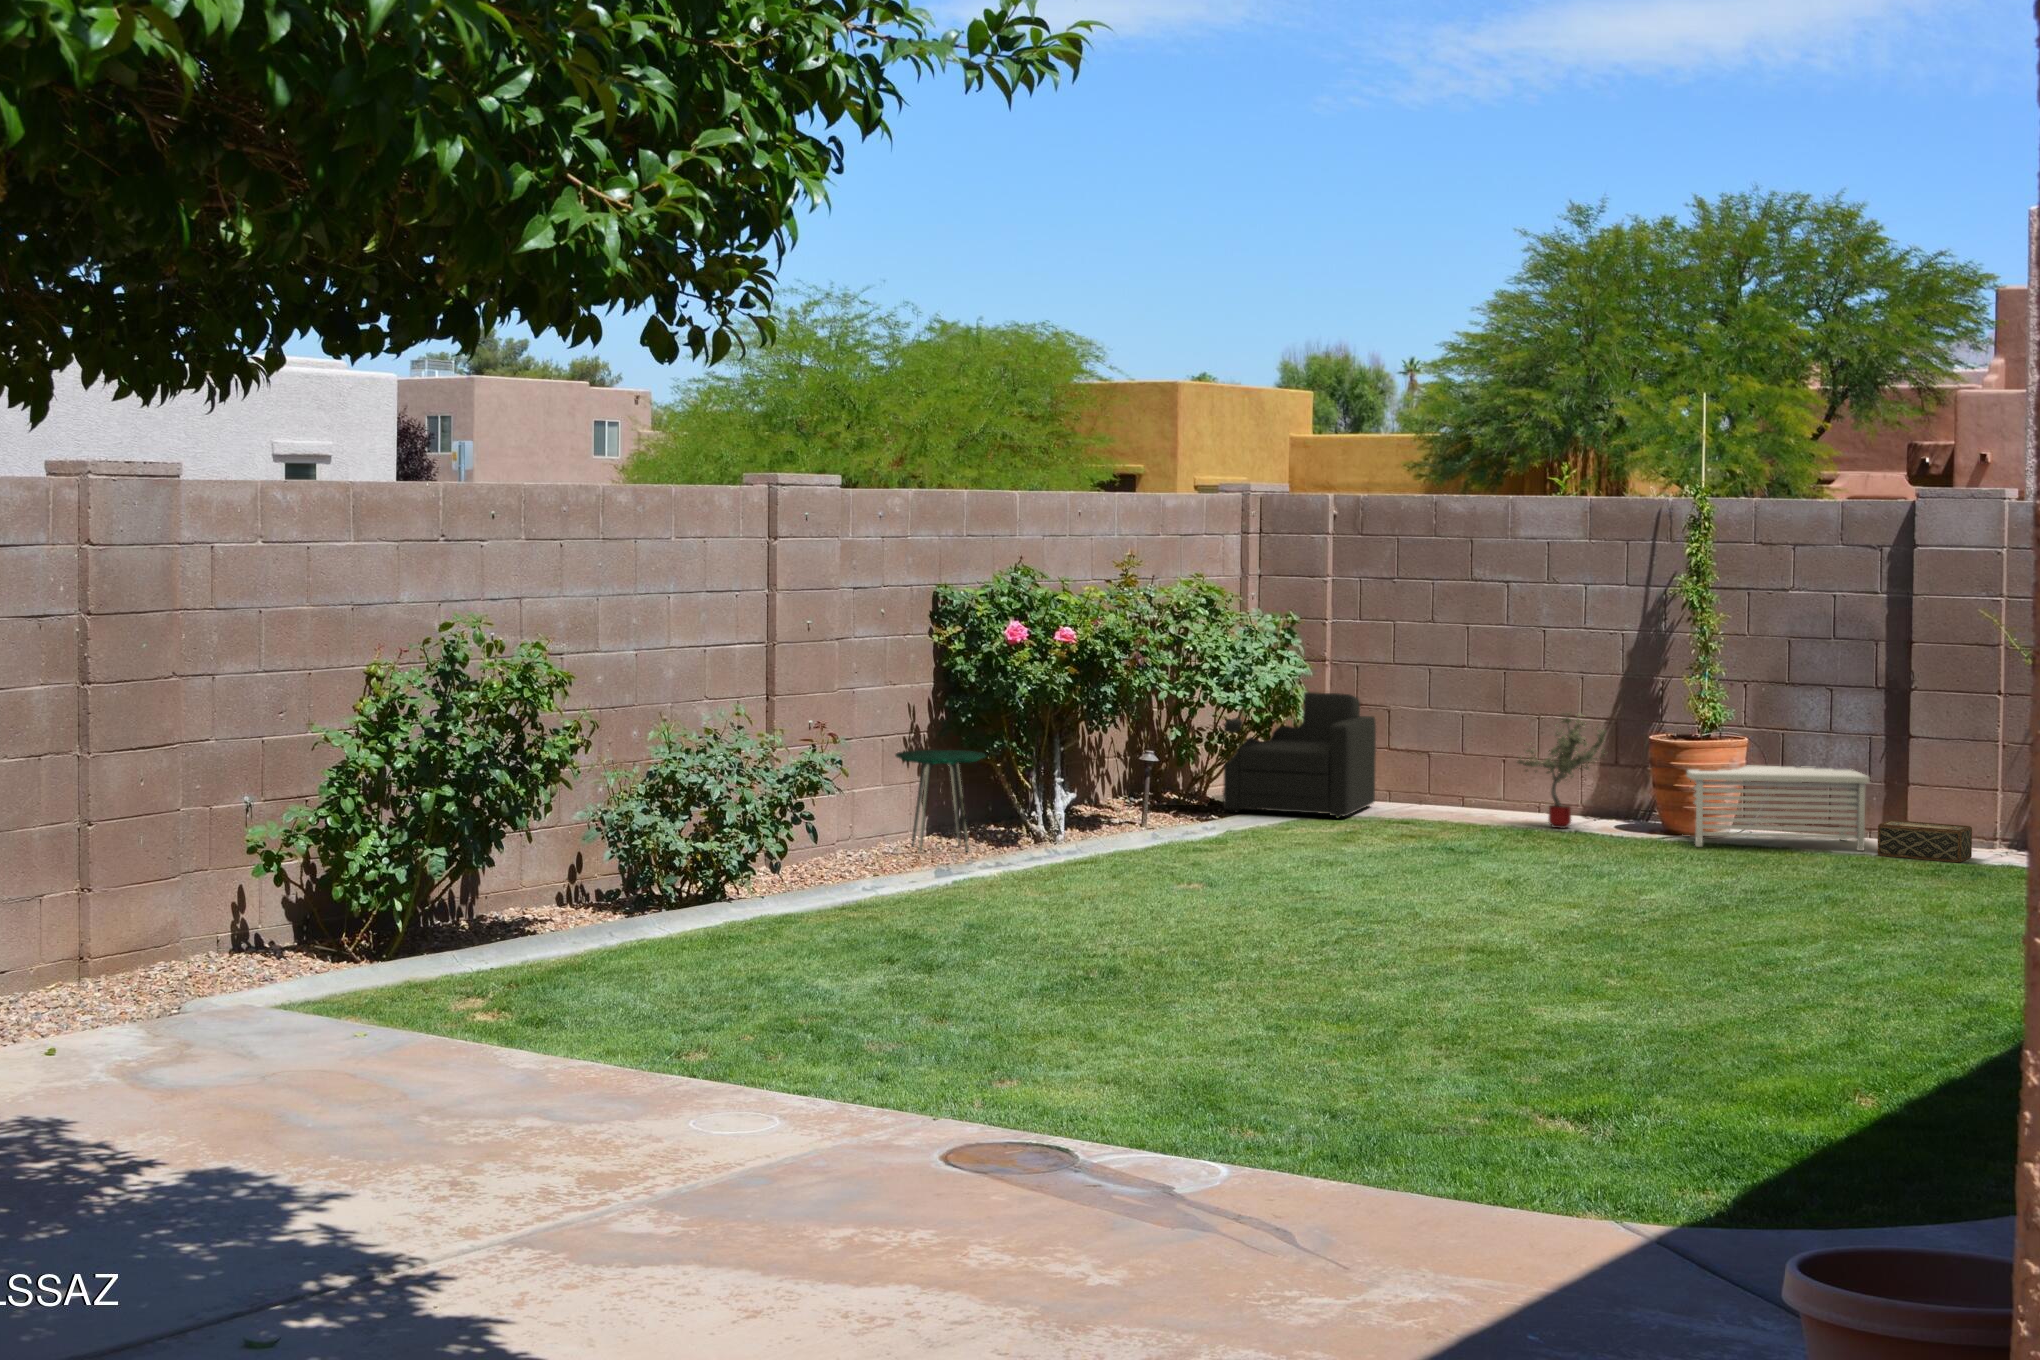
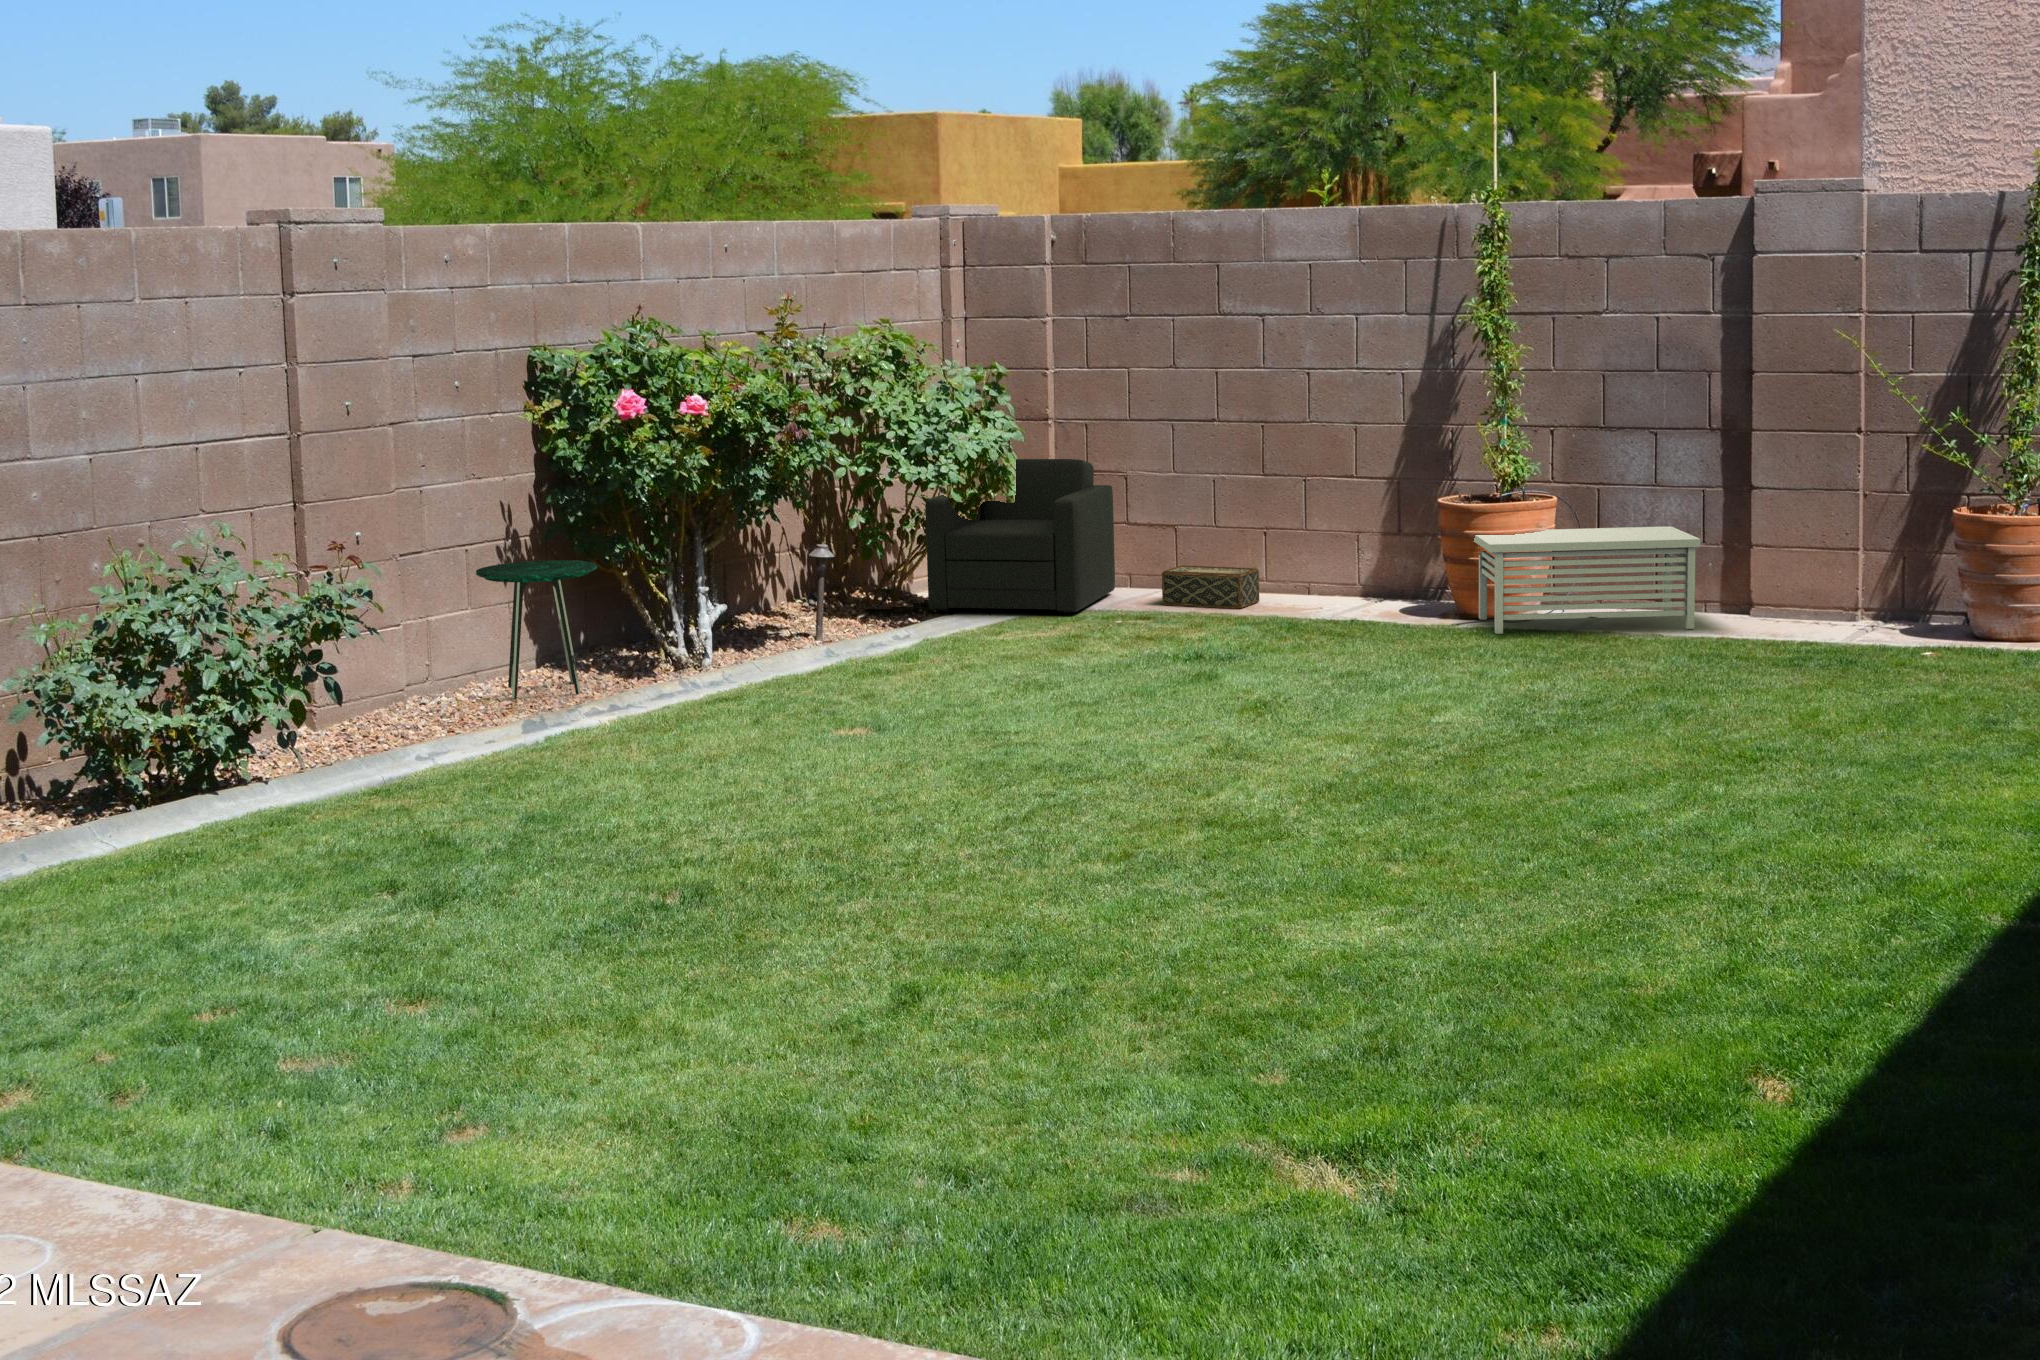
potted tree: present [1517,713,1607,828] -> none [1278,472,1389,615]
woven basket: present [1878,820,1972,862] -> present [1162,565,1259,609]

